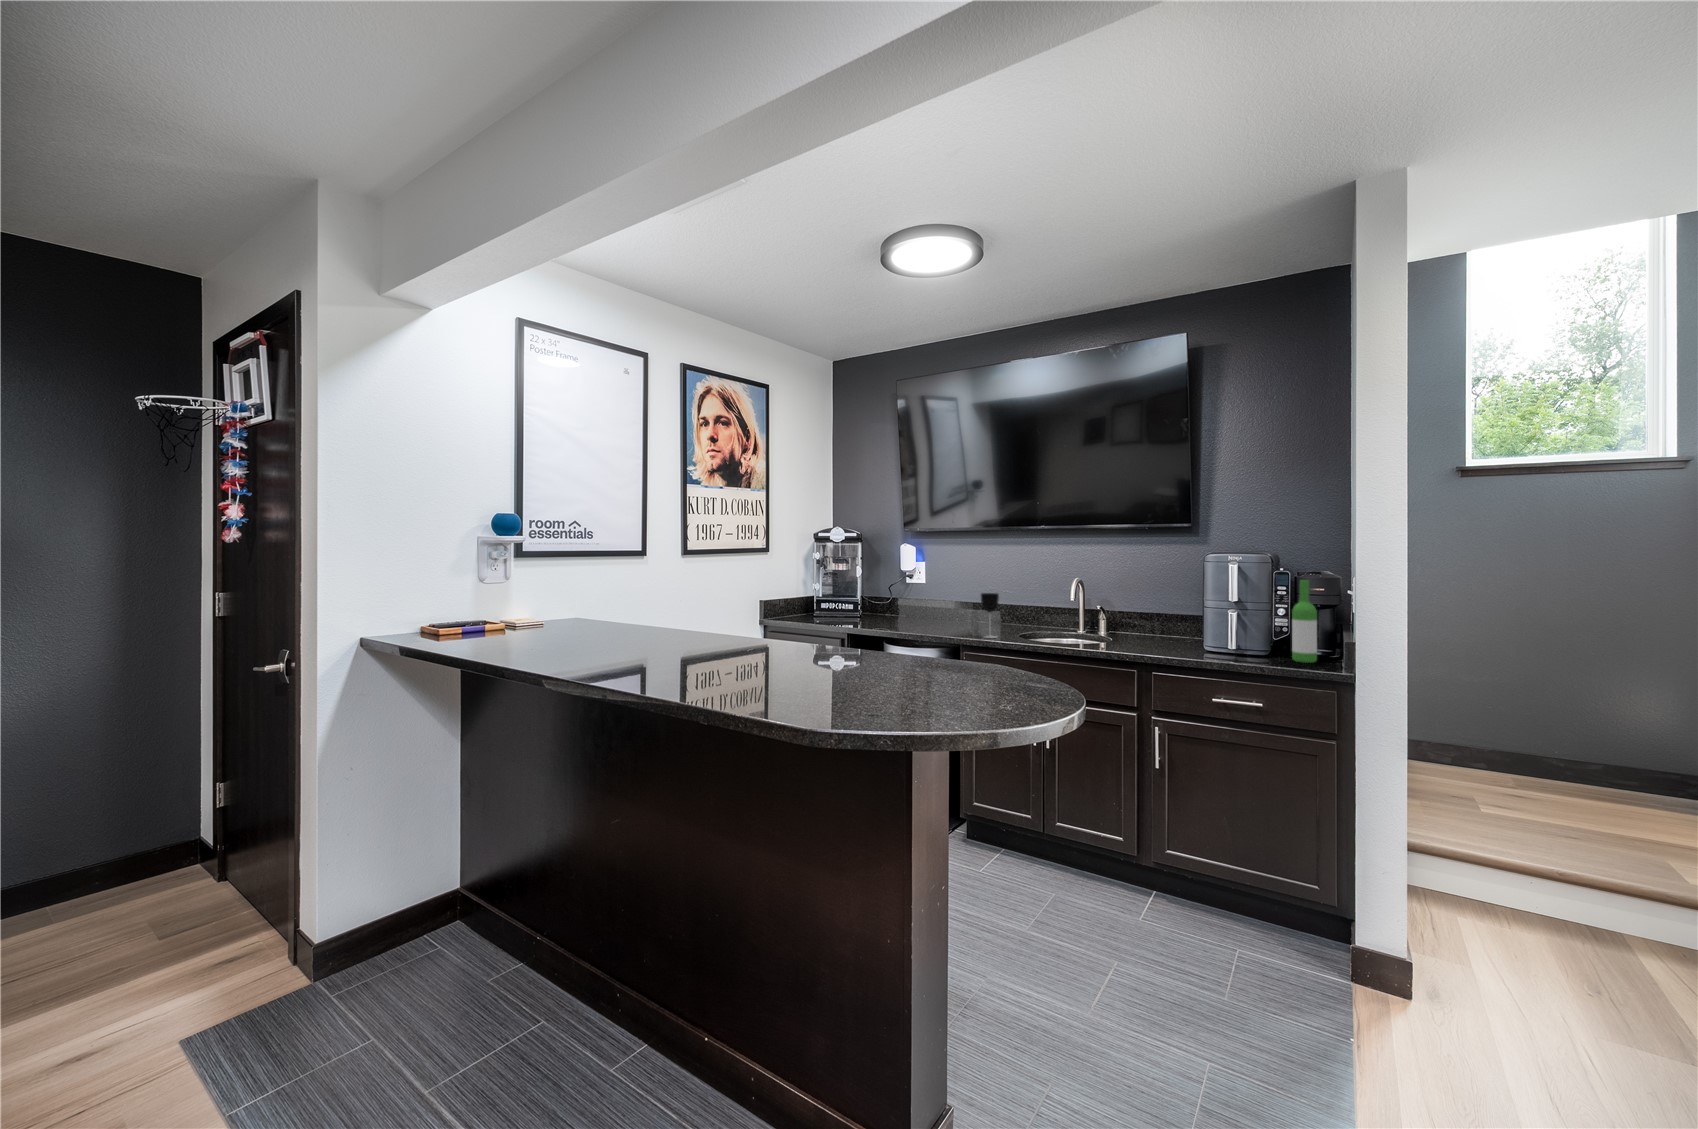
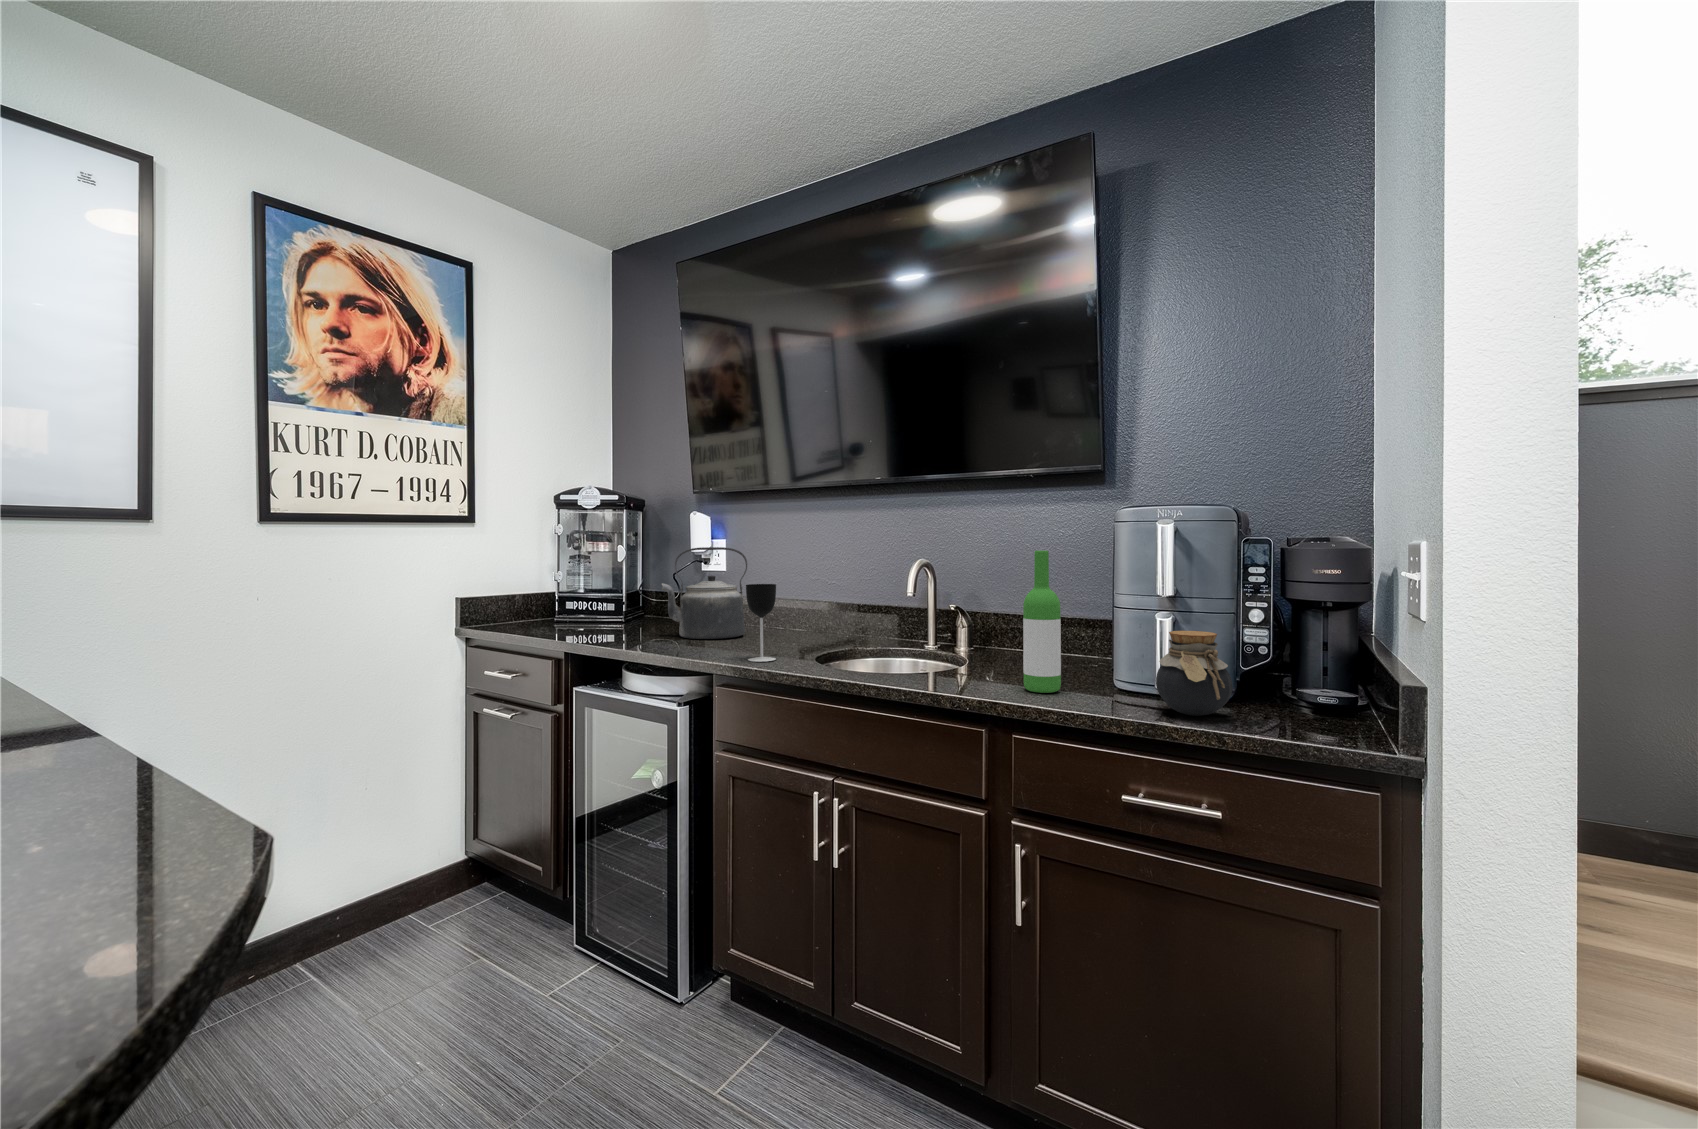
kettle: none [903,569,956,627] -> present [661,547,747,639]
wine bottle: present [1292,580,1317,663] -> present [1023,551,1061,693]
jar: none [1228,619,1268,661] -> present [1156,631,1233,716]

